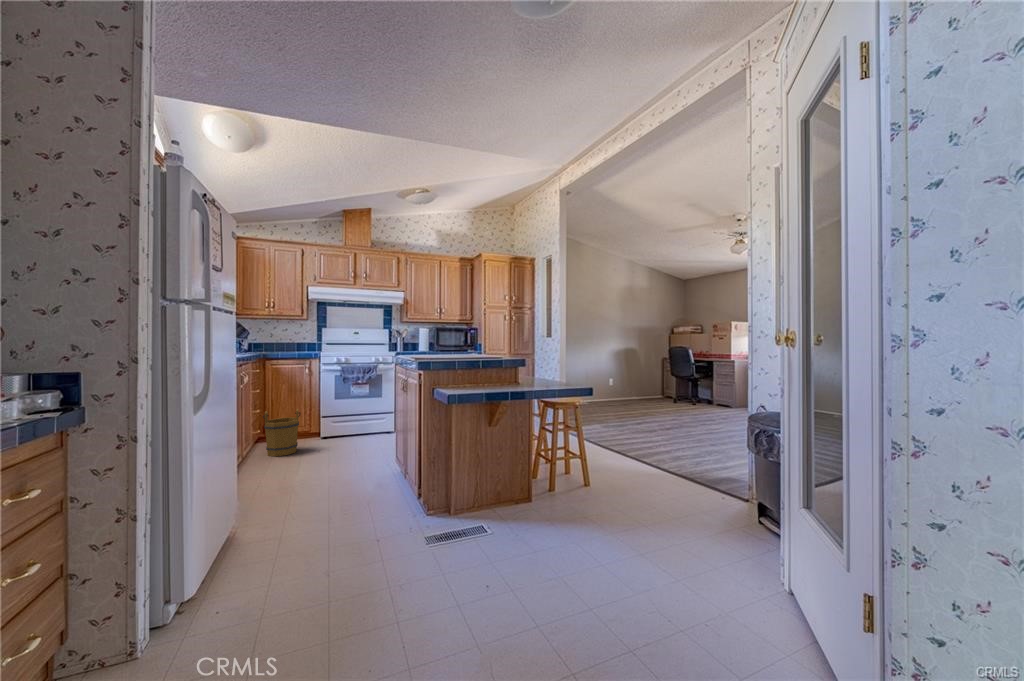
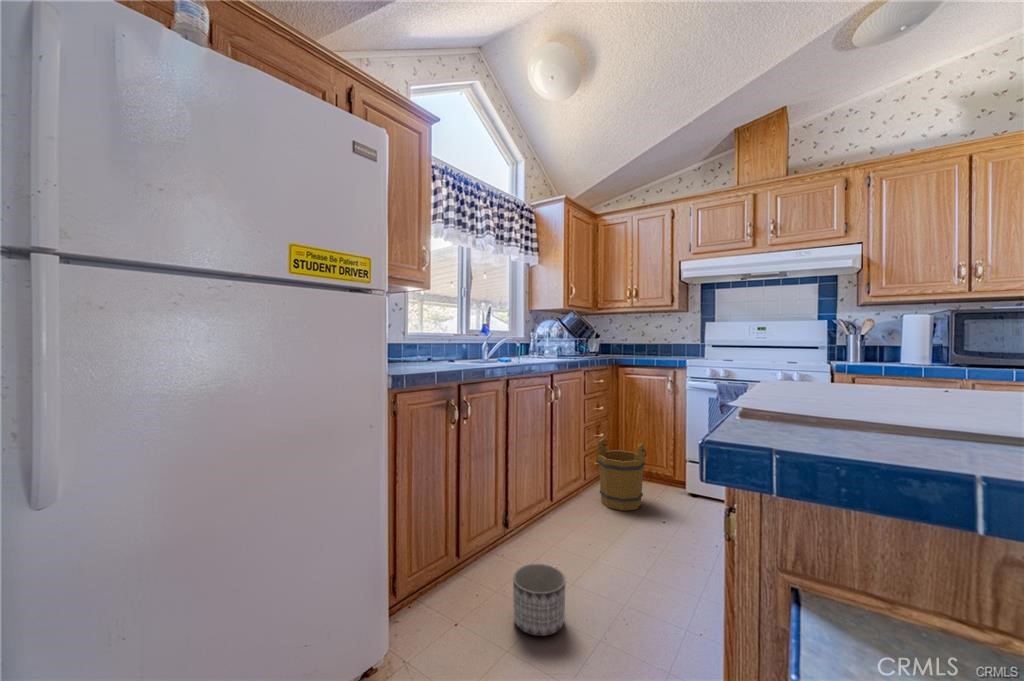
planter: none [274,468,308,501] -> present [513,563,566,636]

